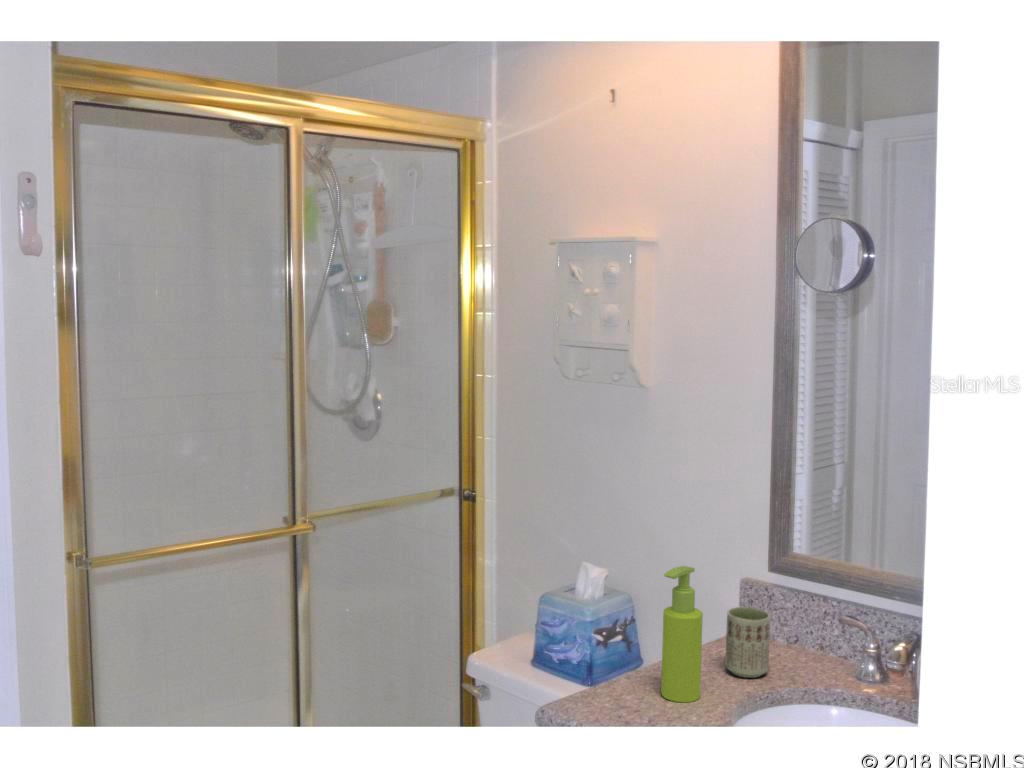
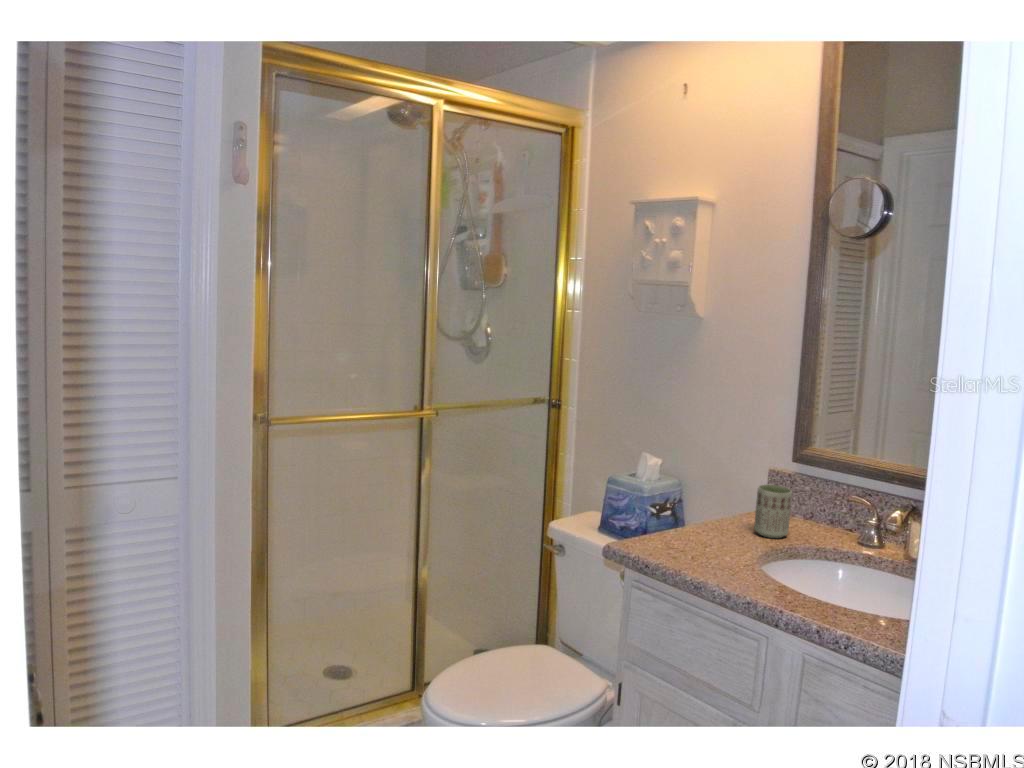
soap dispenser: present [661,566,703,702] -> none [703,445,739,550]

